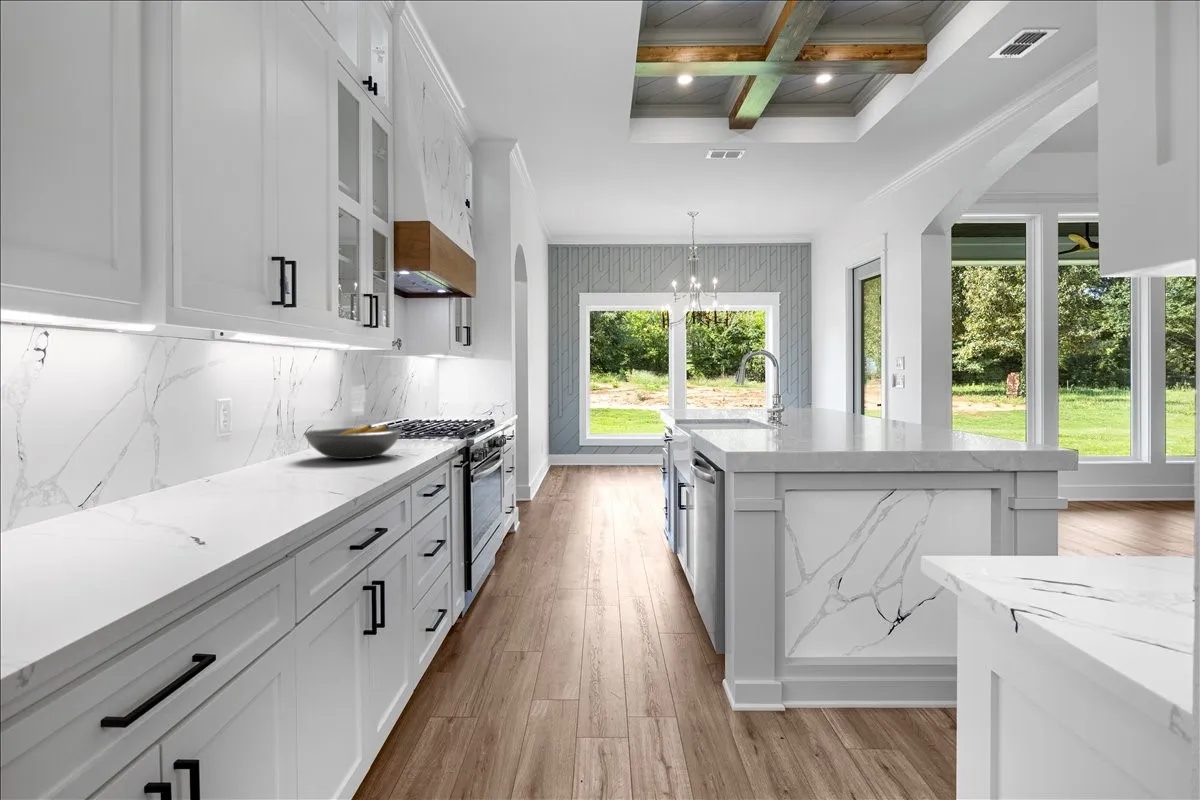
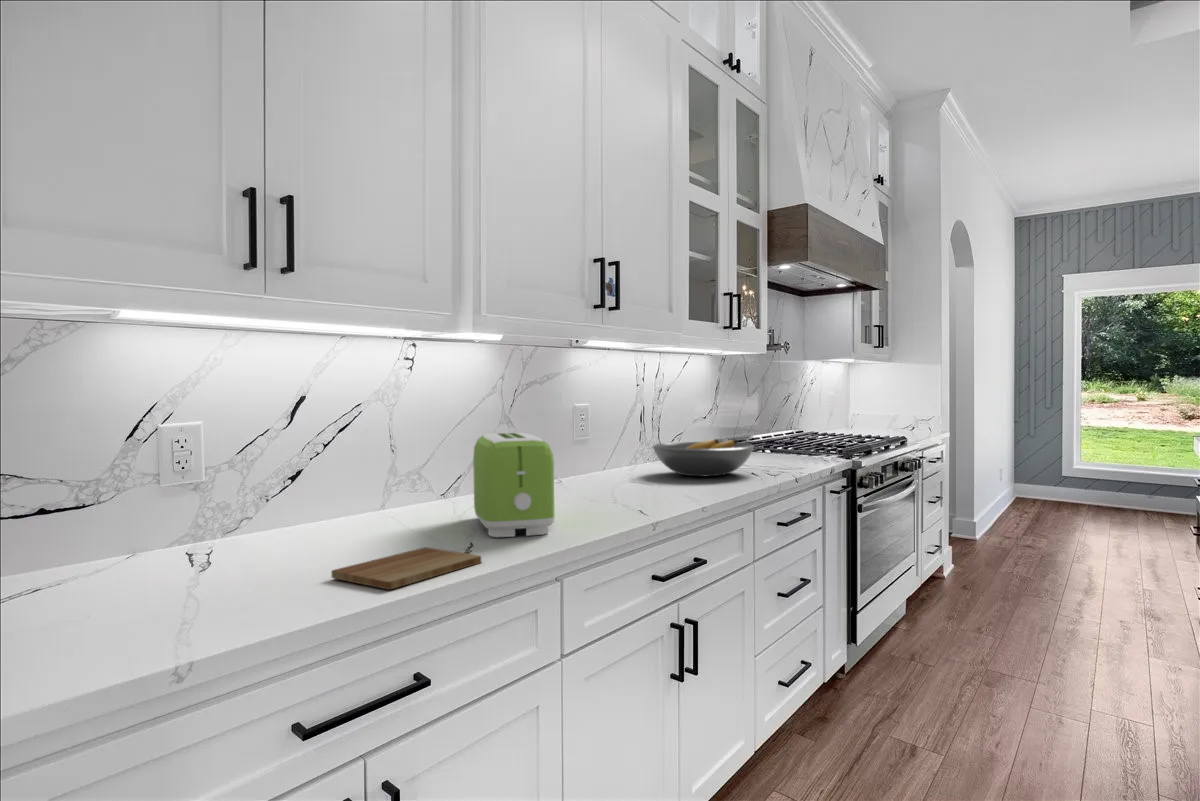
toaster: none [152,423,269,527] -> present [473,432,555,537]
cutting board: none [54,542,224,586] -> present [331,547,481,589]

